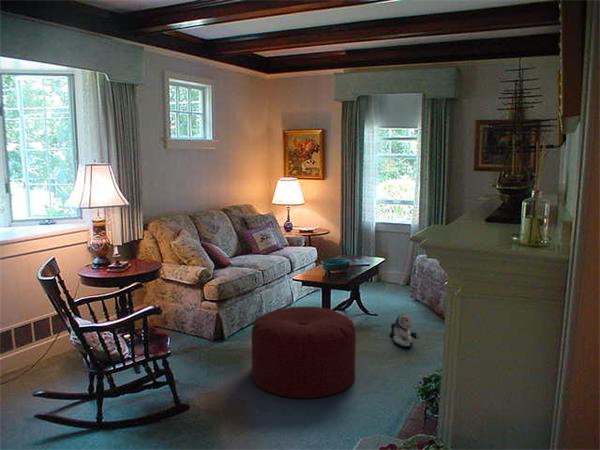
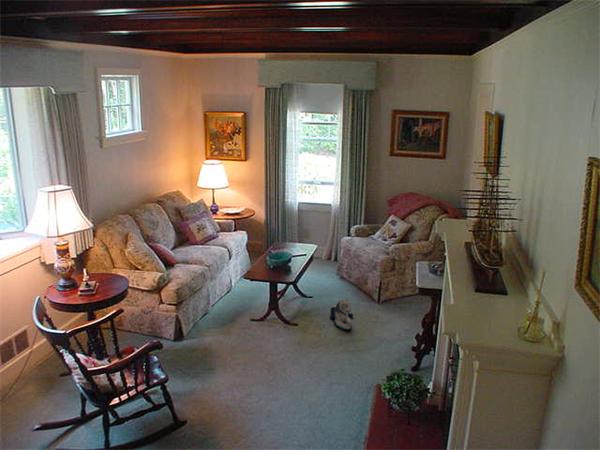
ottoman: present [252,306,356,398] -> none [222,307,316,396]

